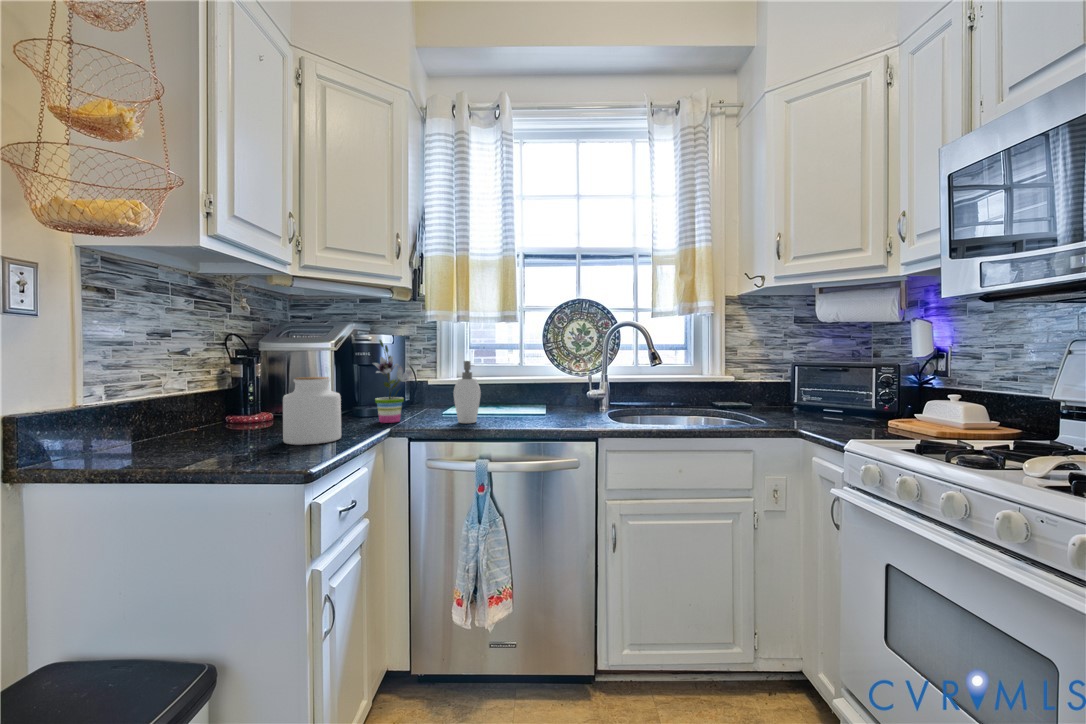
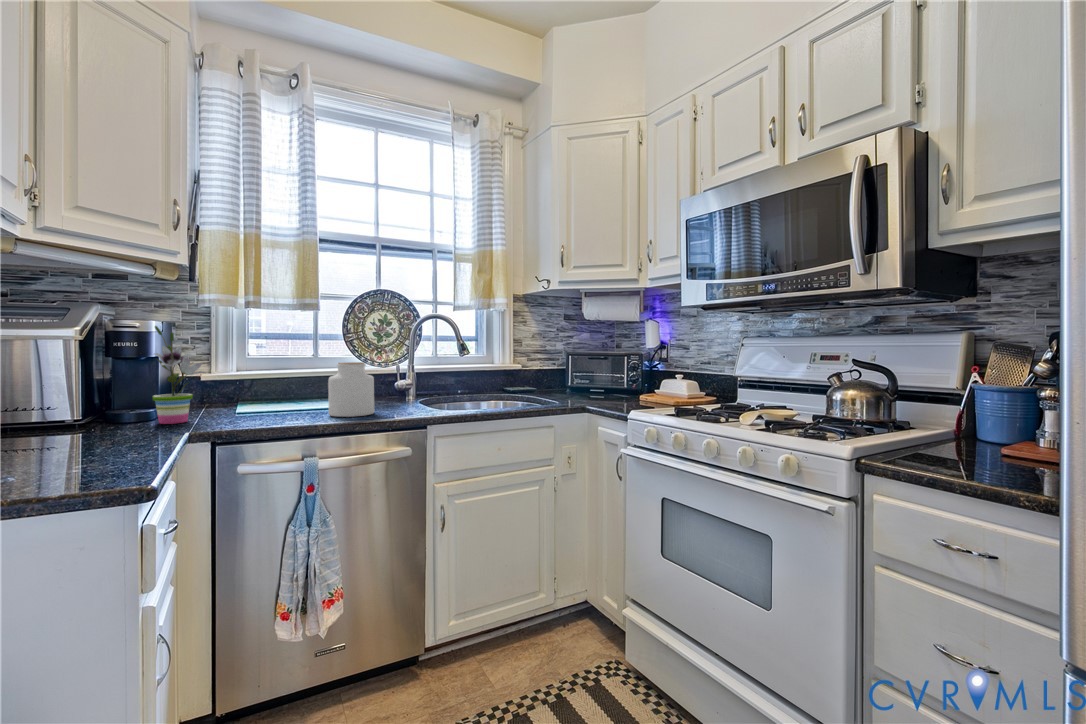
soap dispenser: present [453,361,481,423] -> none [261,351,294,418]
jar: present [283,377,341,445] -> present [328,362,374,417]

